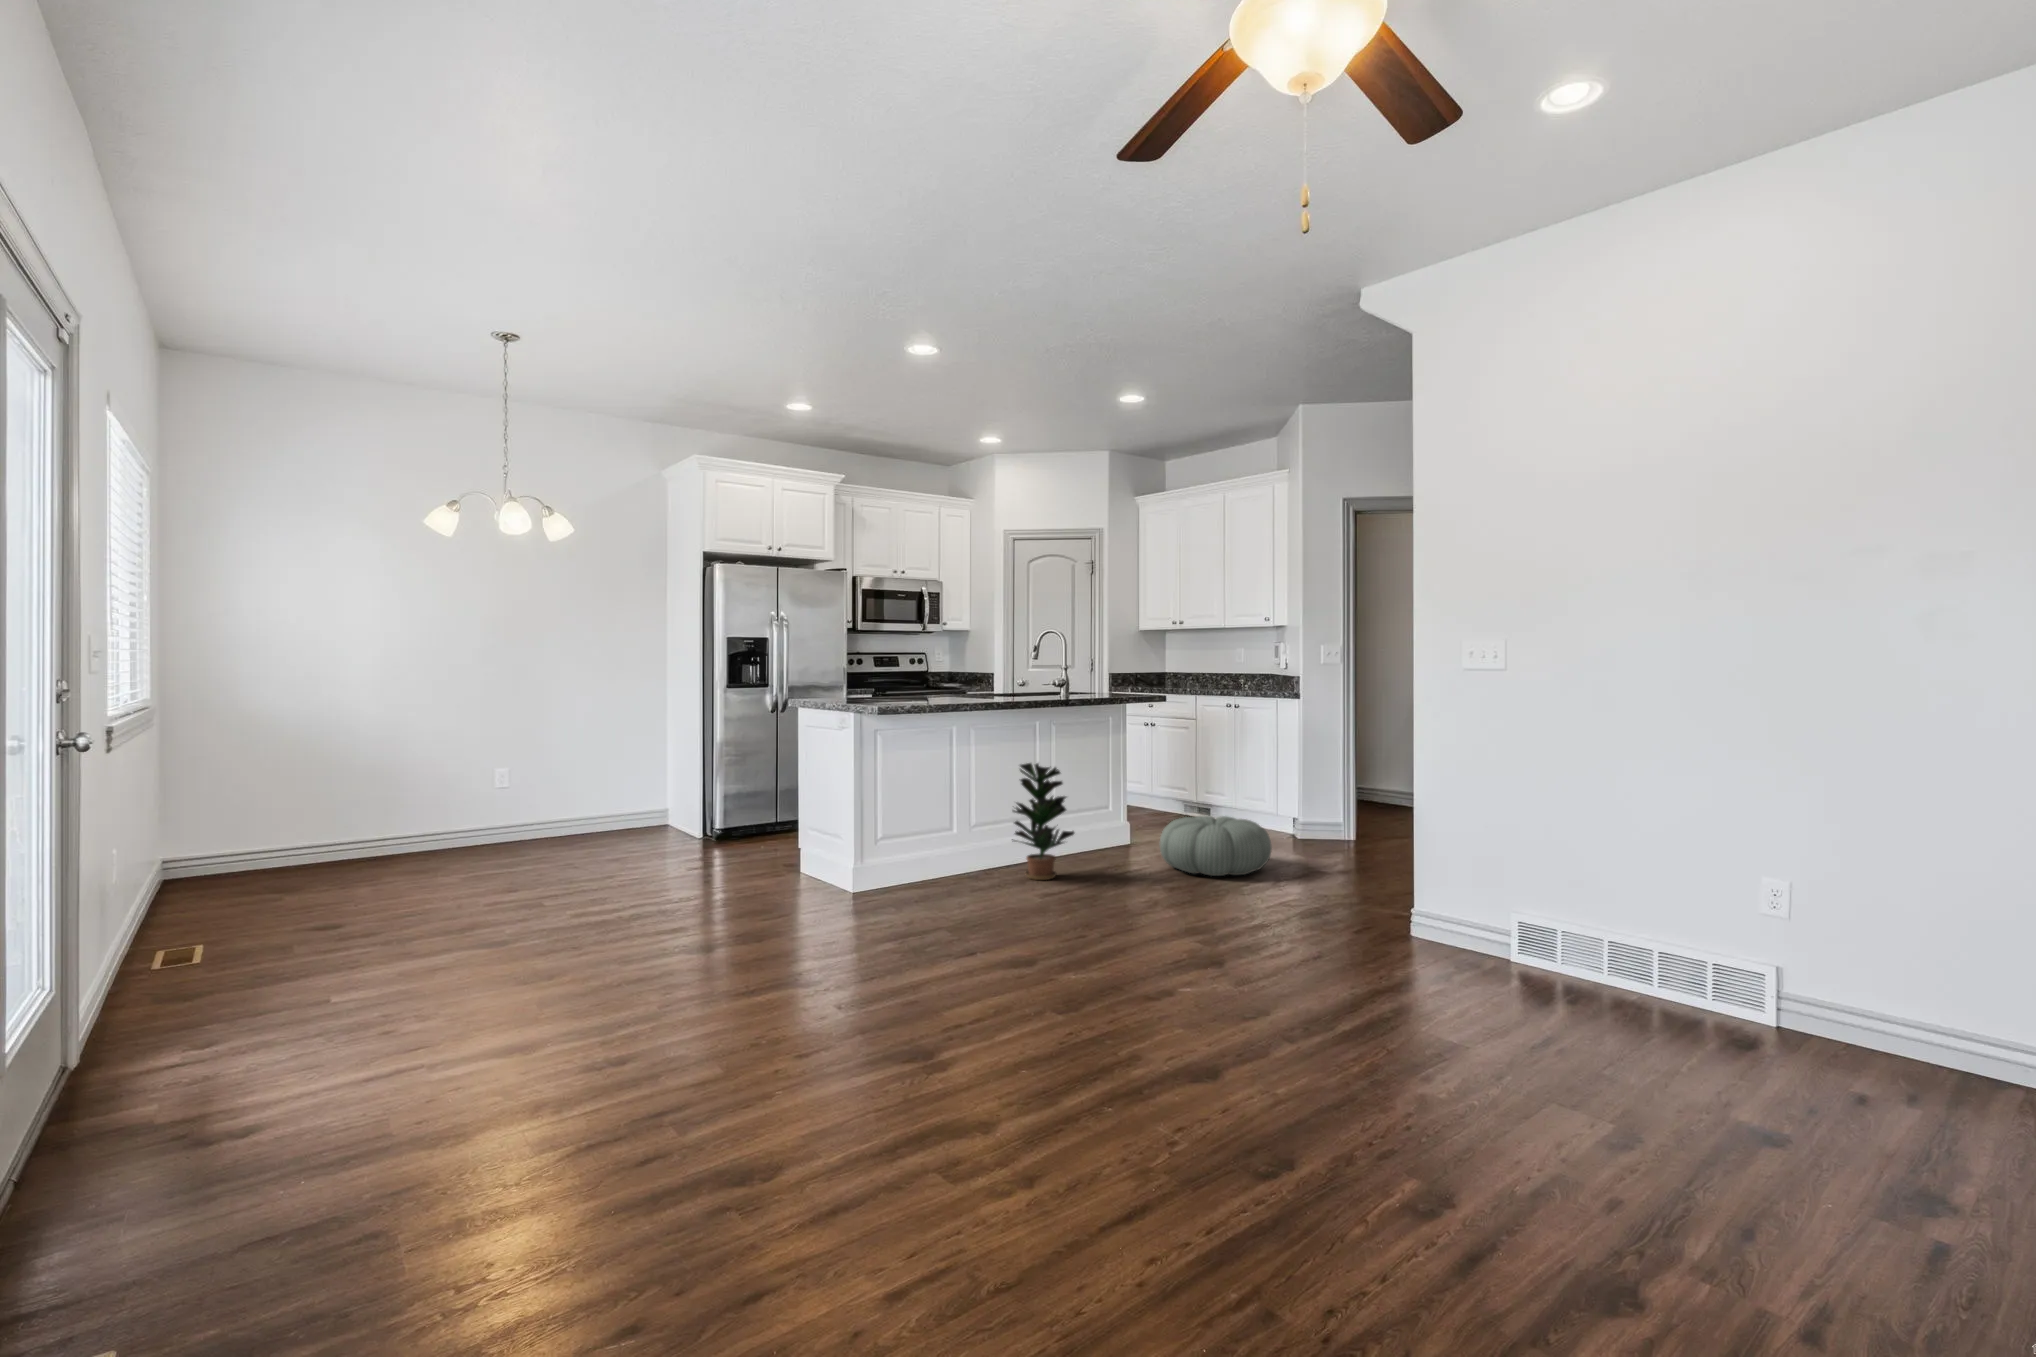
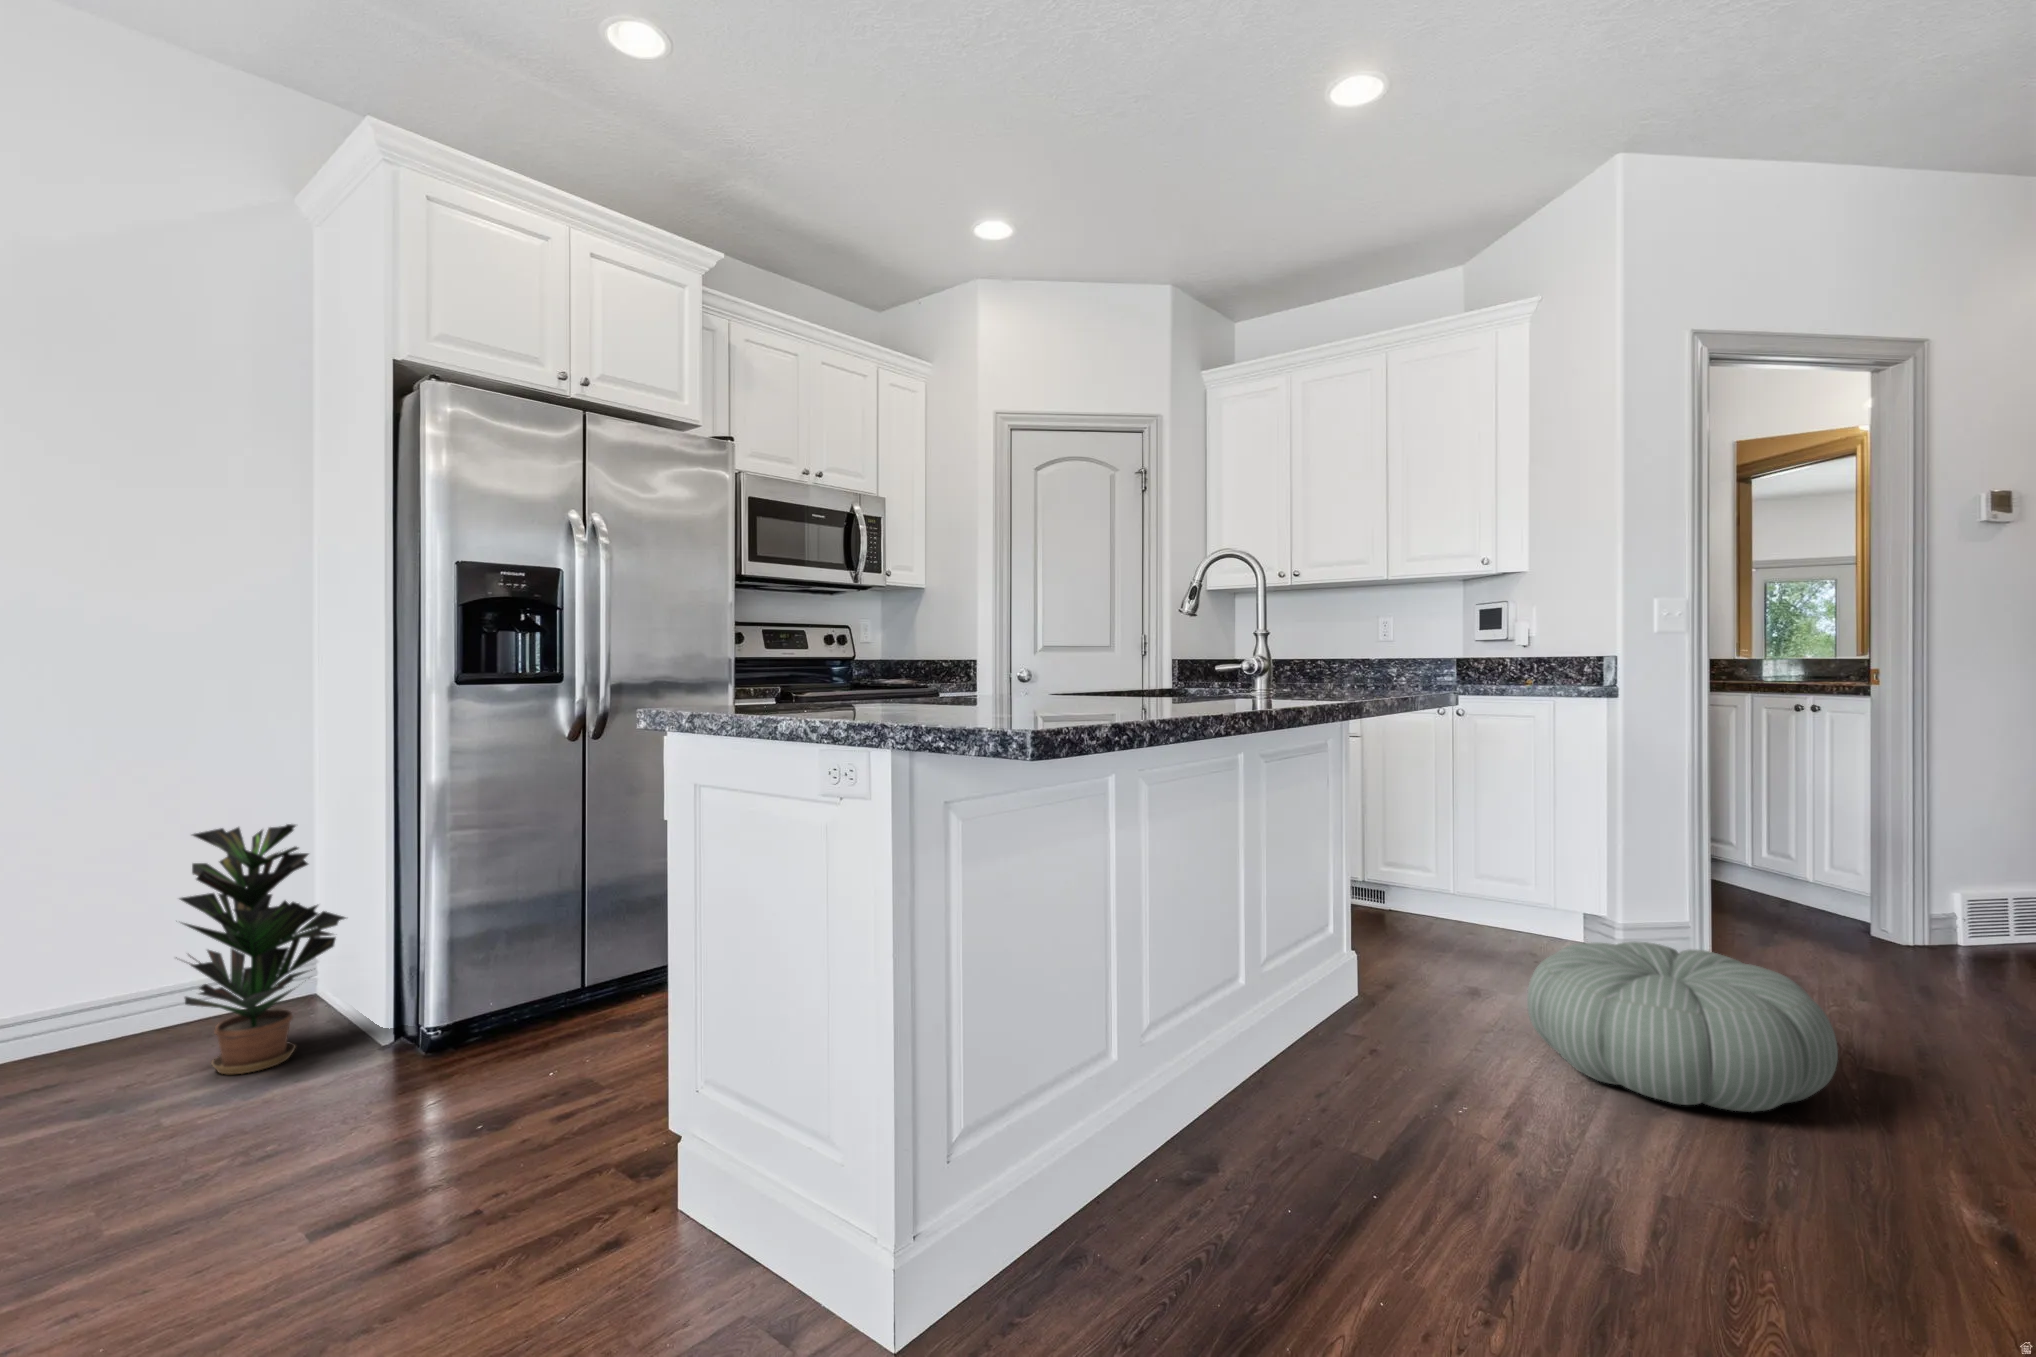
potted plant: present [1012,763,1074,880] -> present [176,824,346,1074]

